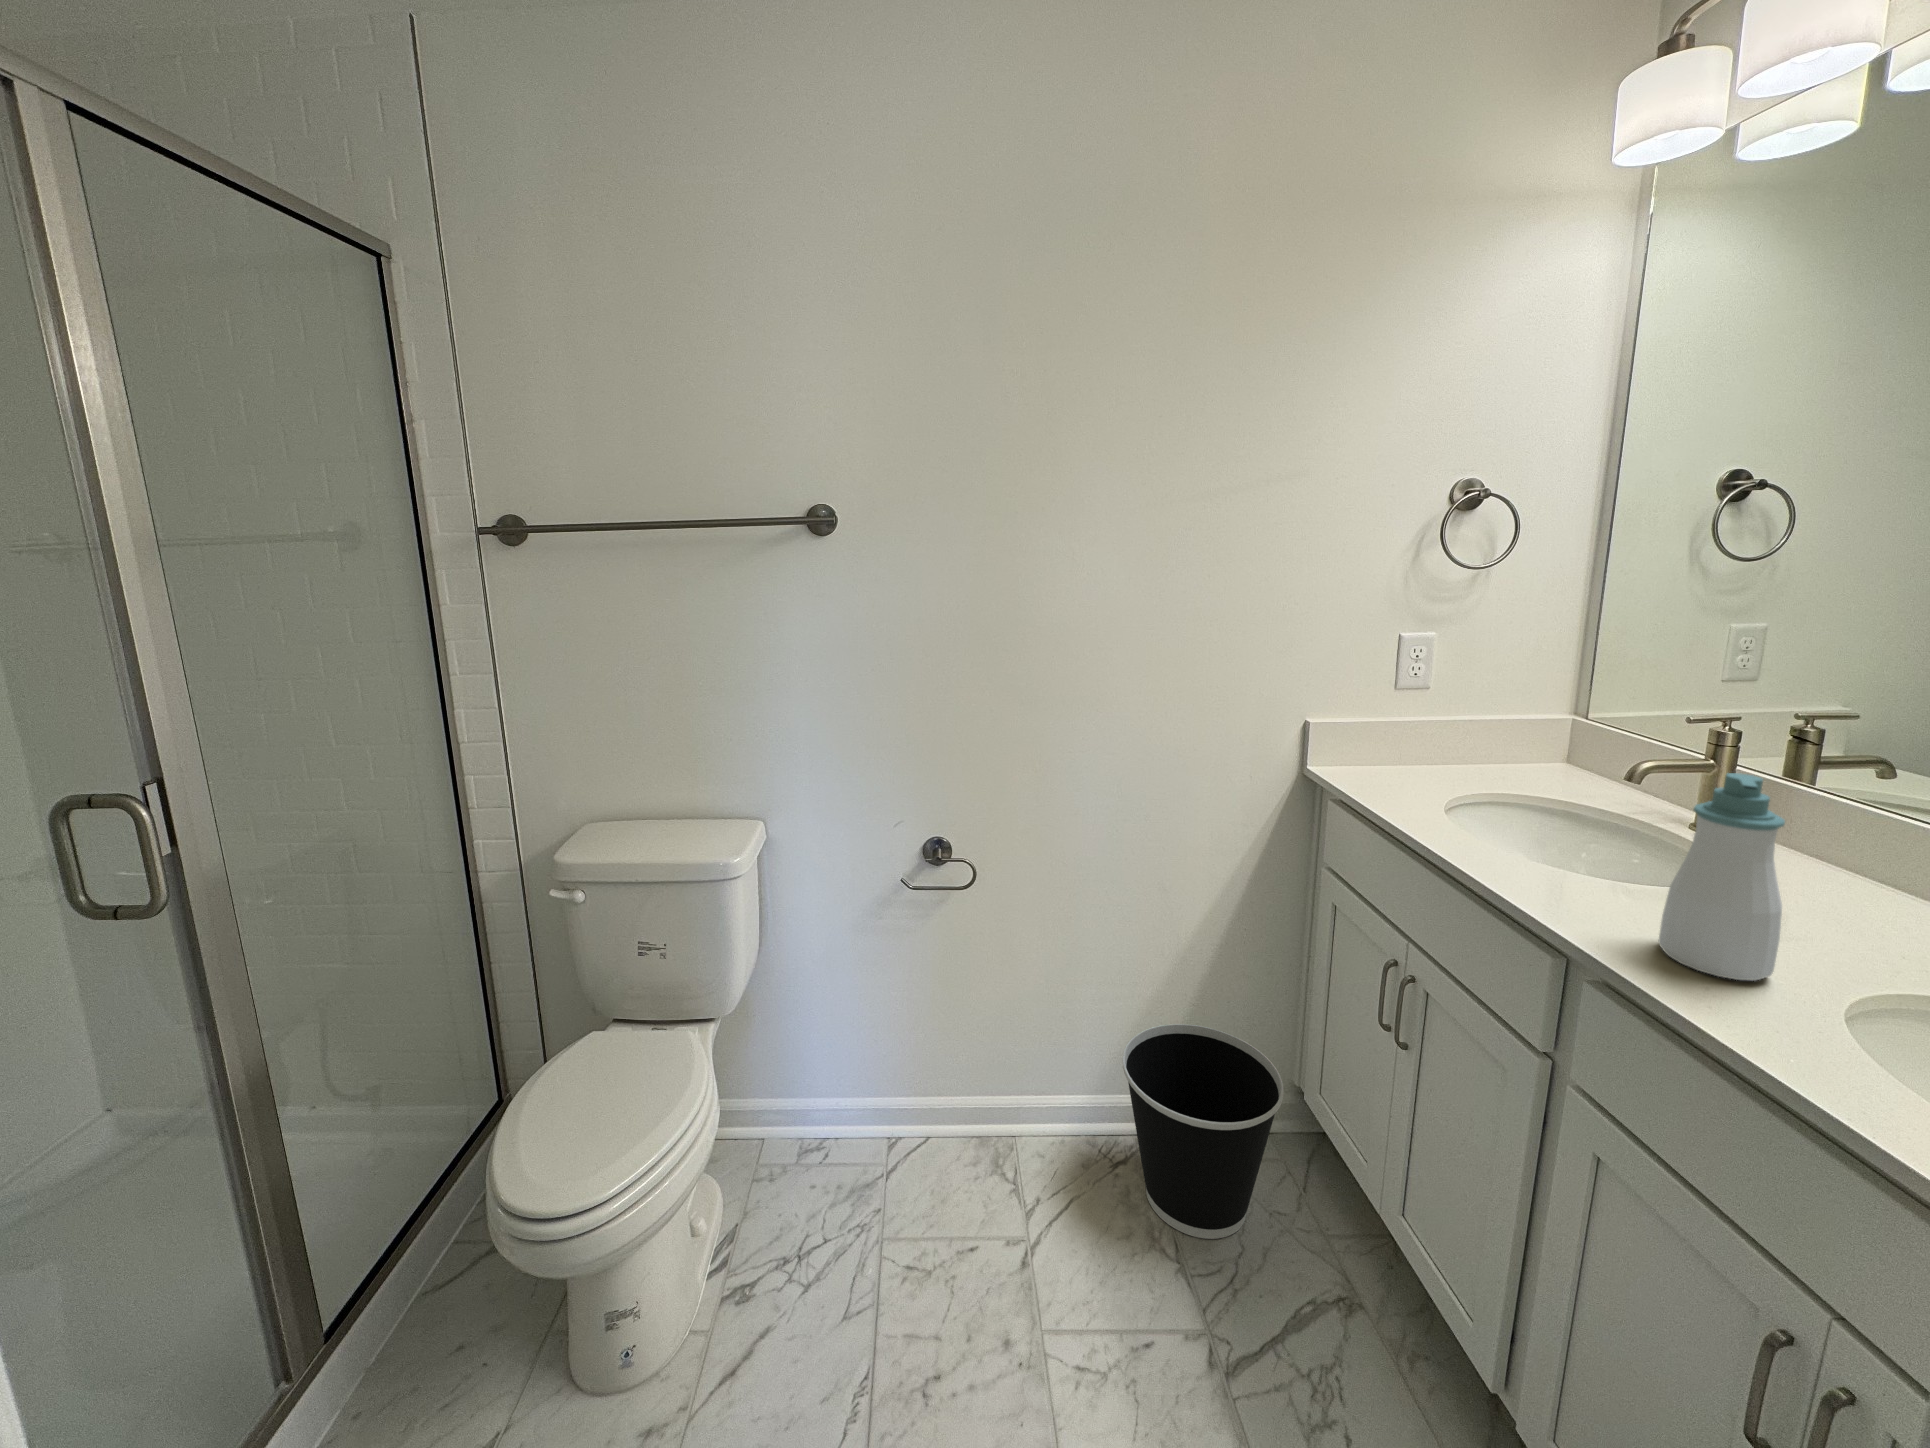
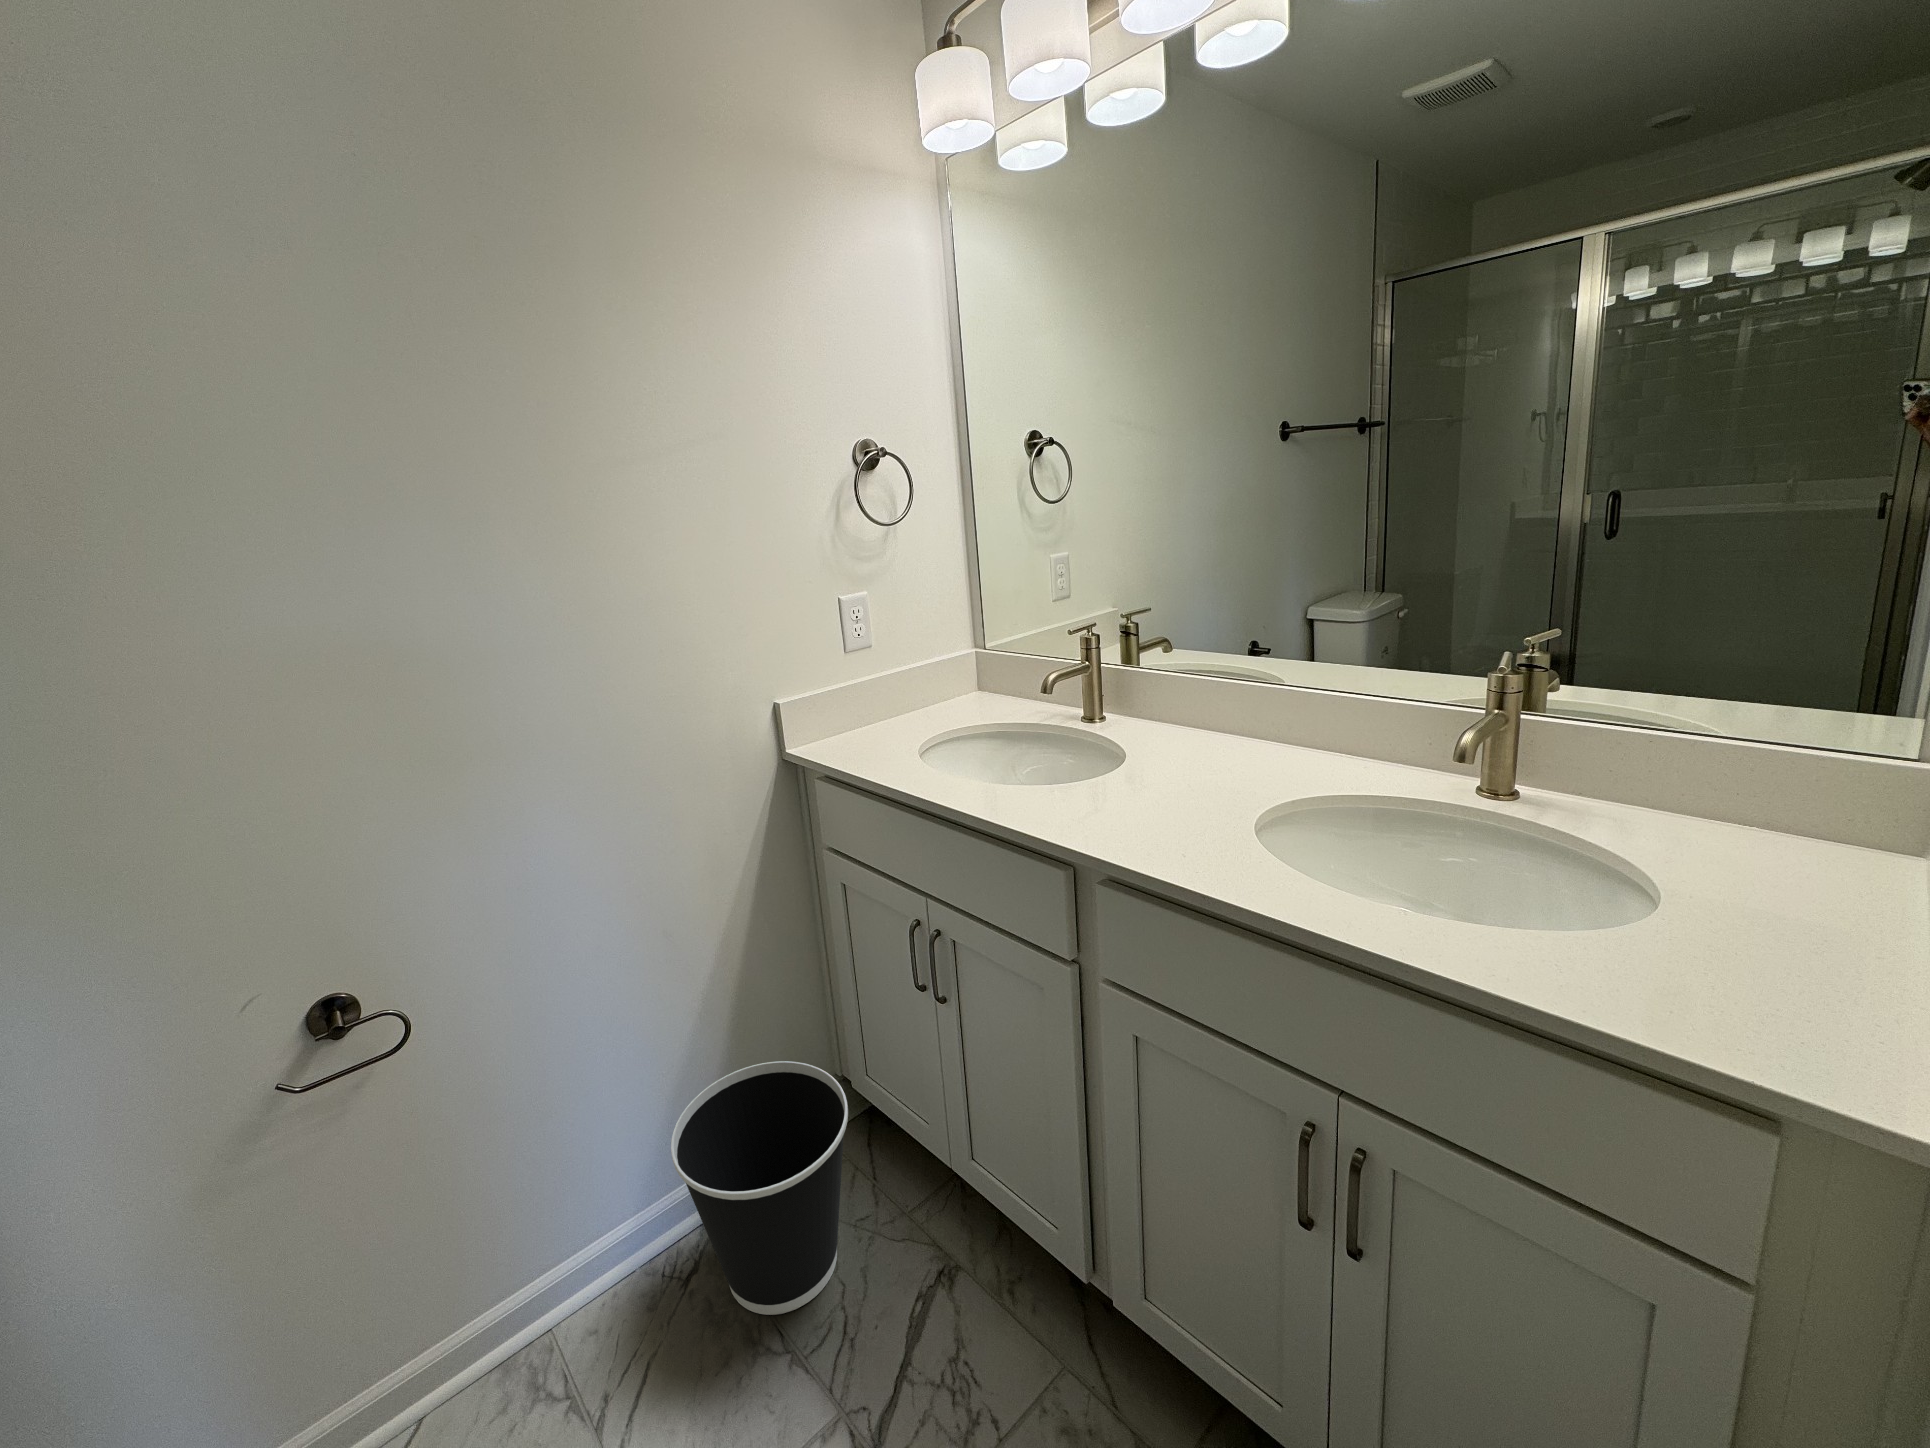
soap bottle: present [1658,773,1785,981] -> none [1125,663,1201,840]

